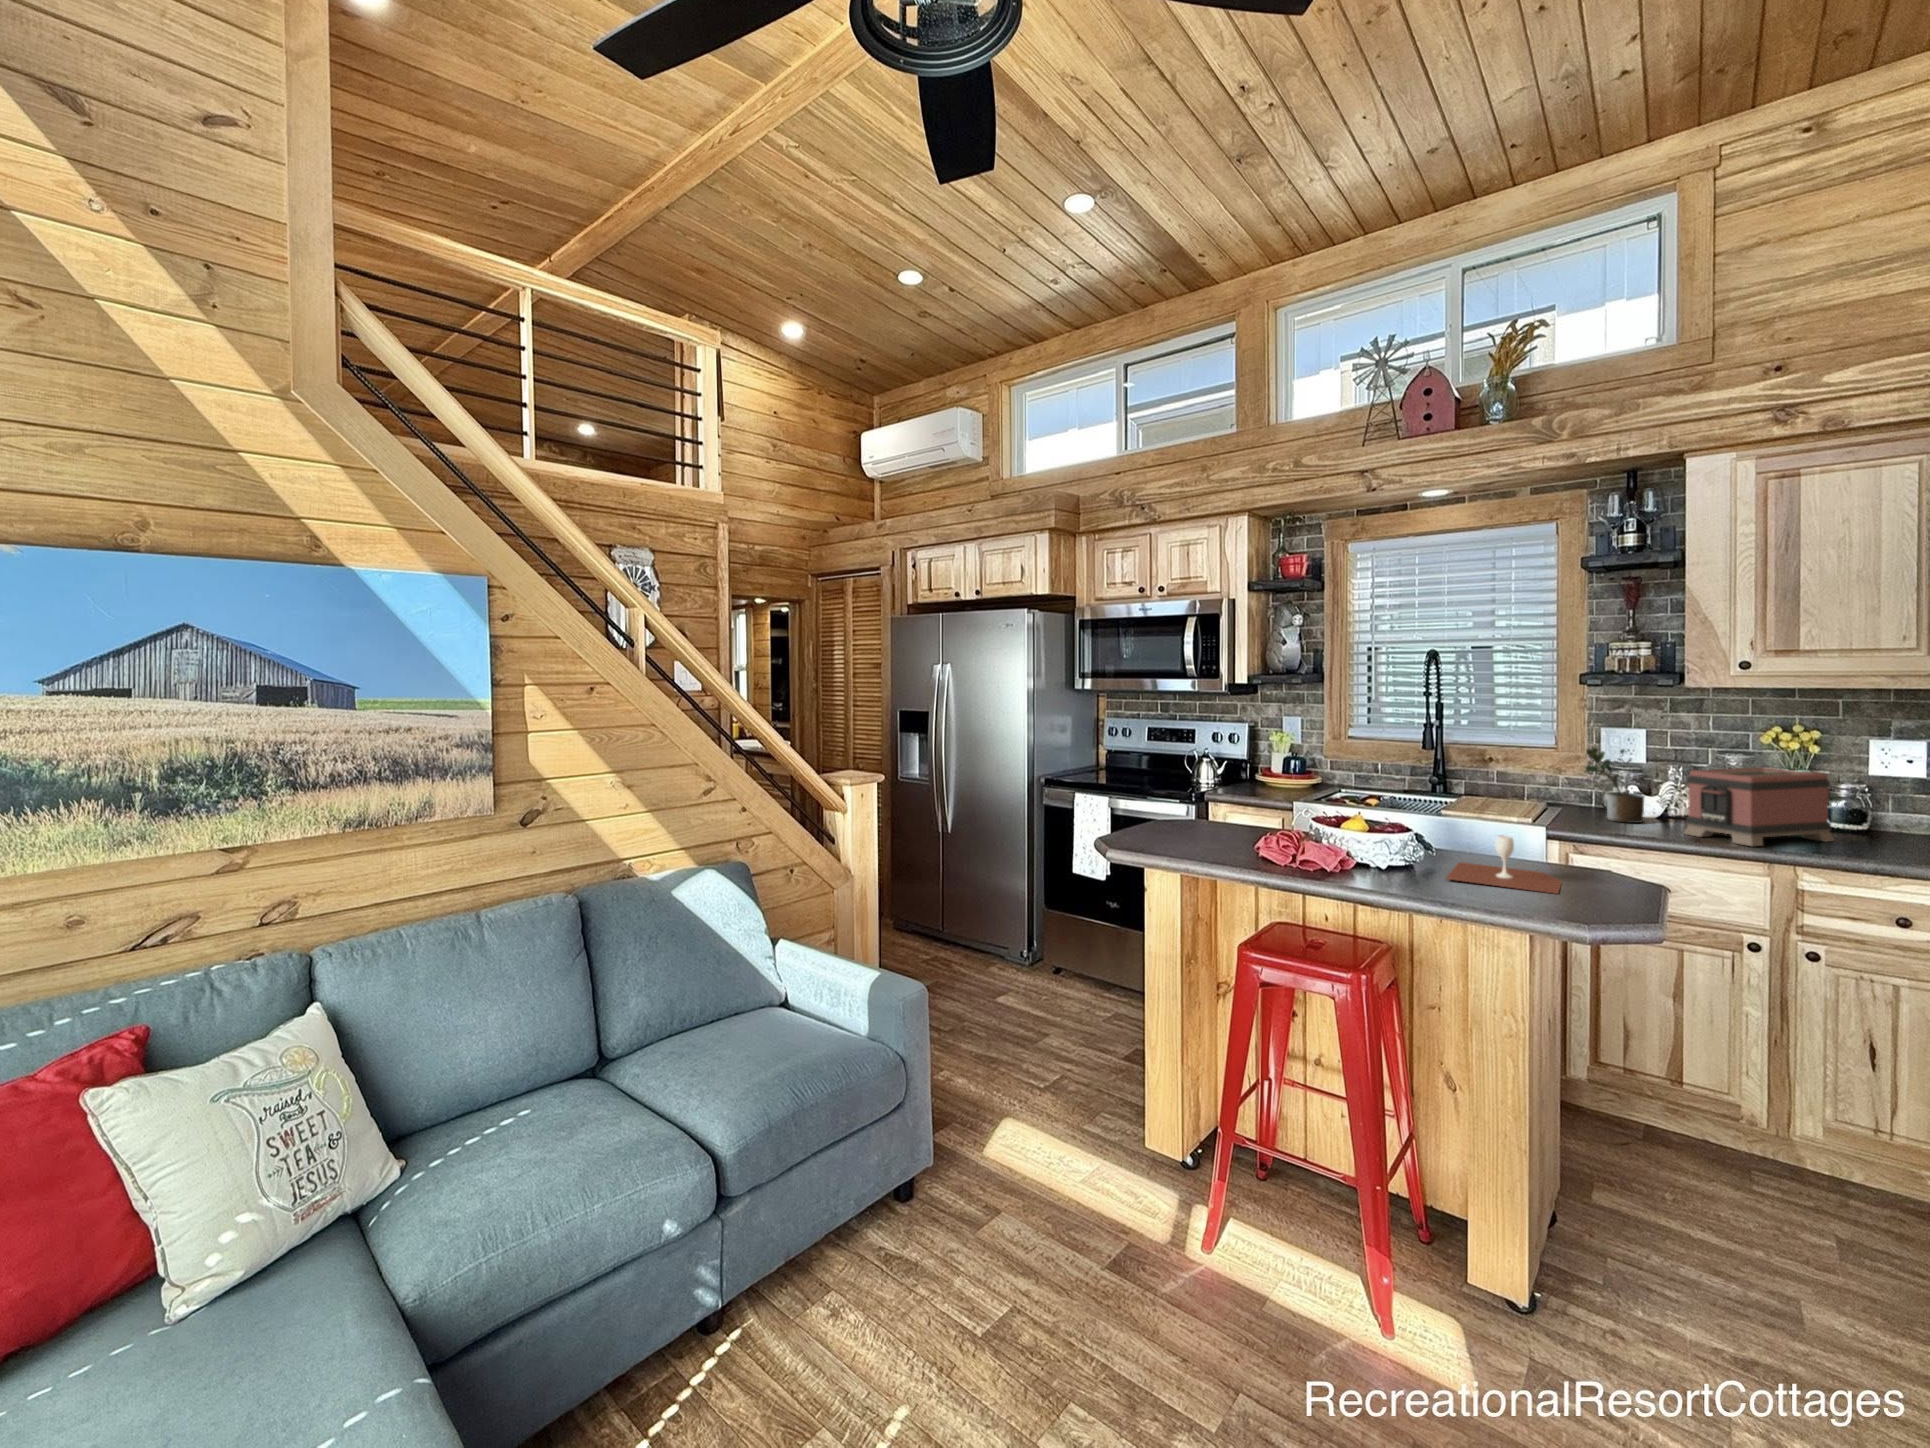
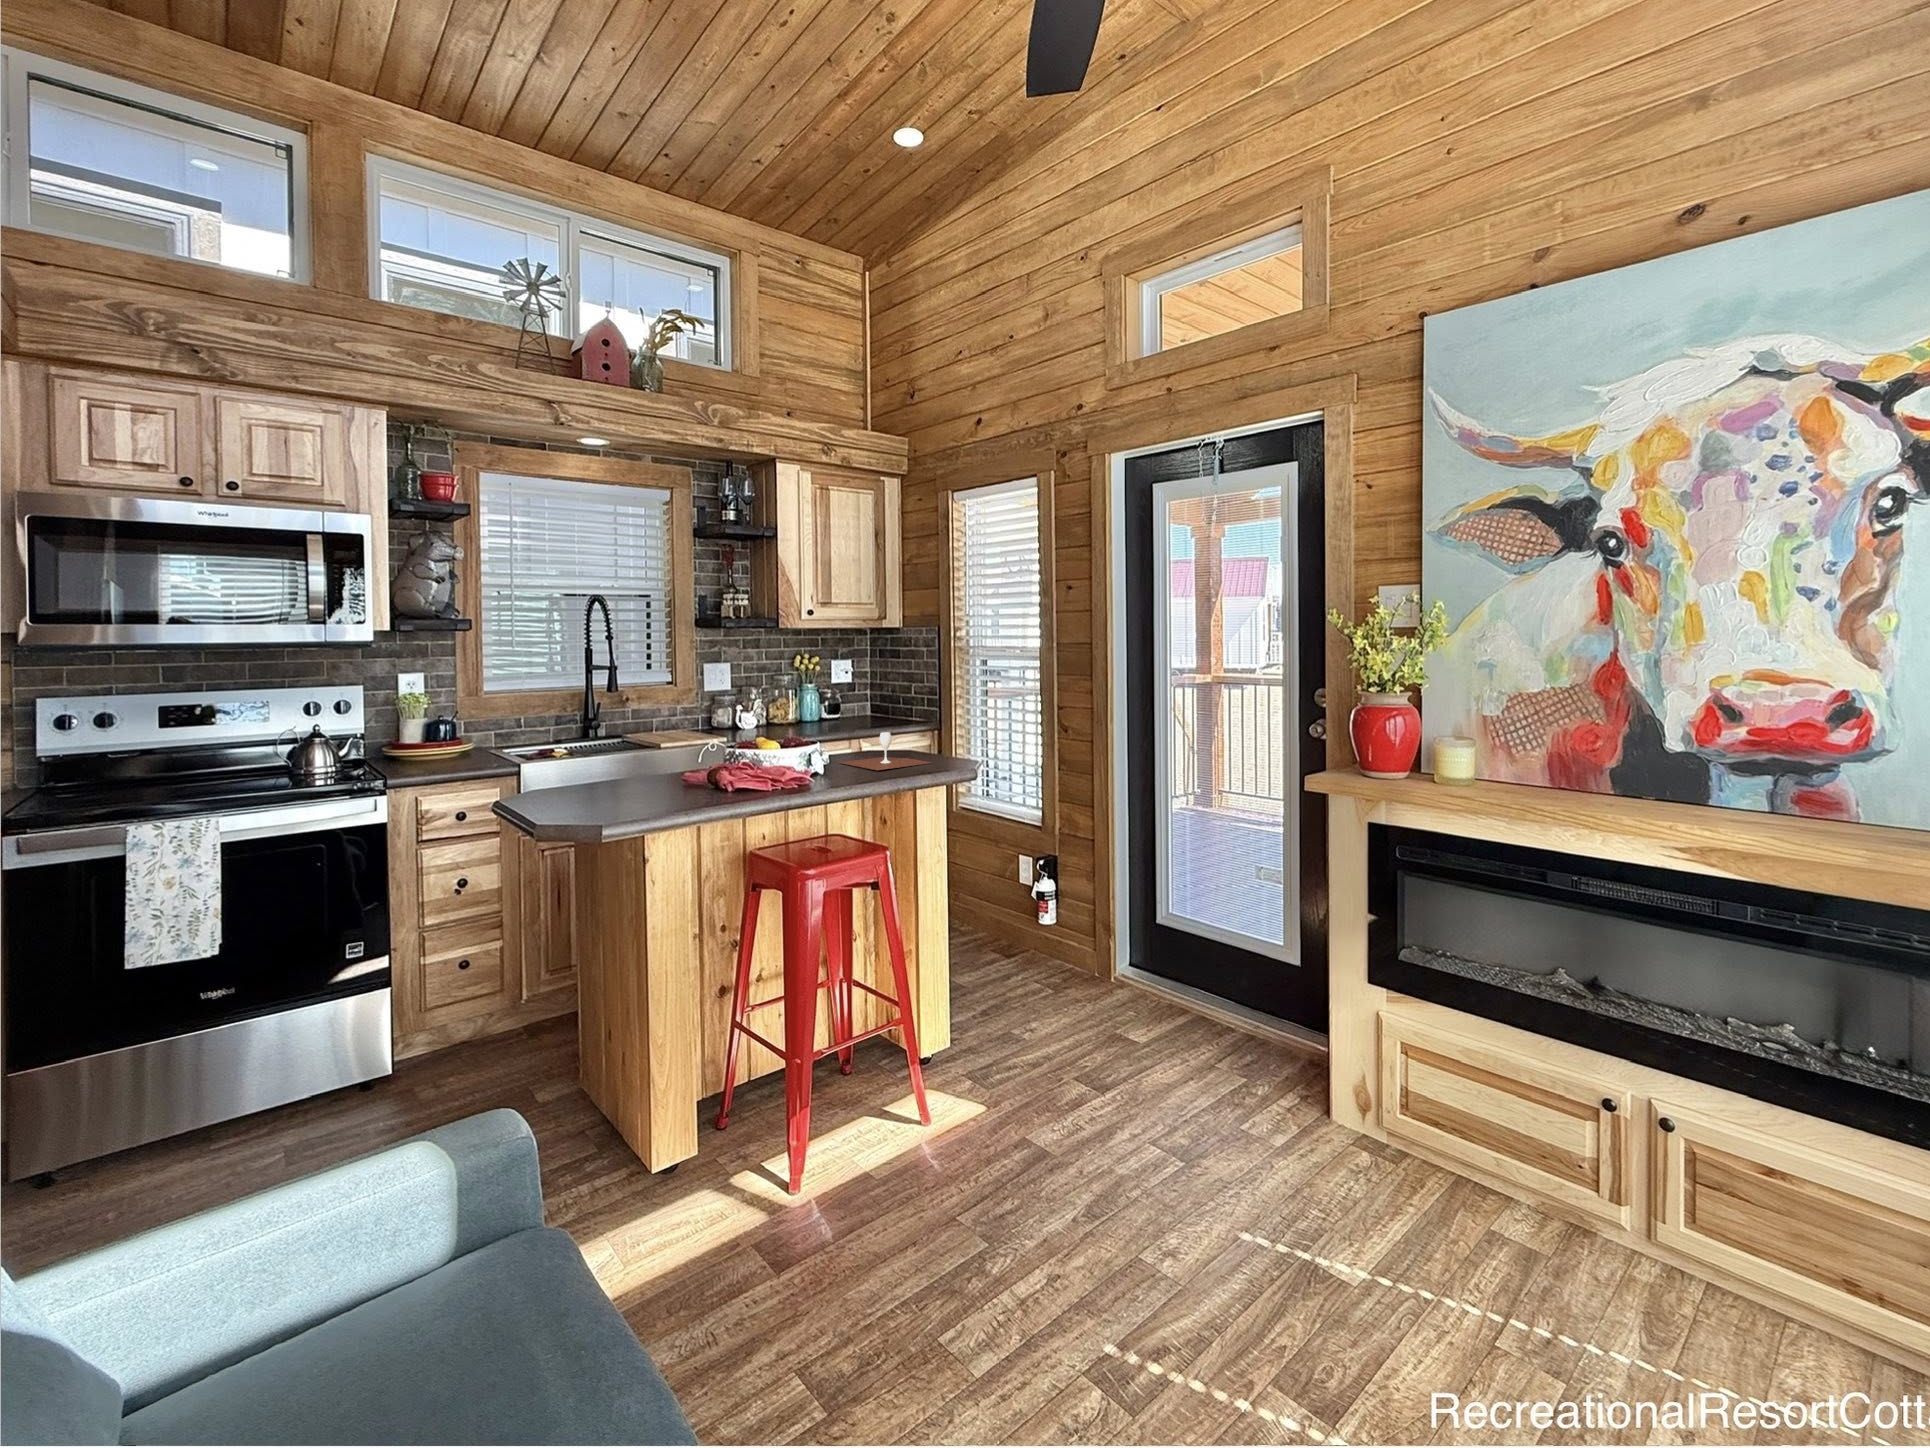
potted plant: present [1585,748,1644,823] -> none [731,680,766,735]
toaster: present [1684,767,1834,846] -> none [800,686,850,736]

